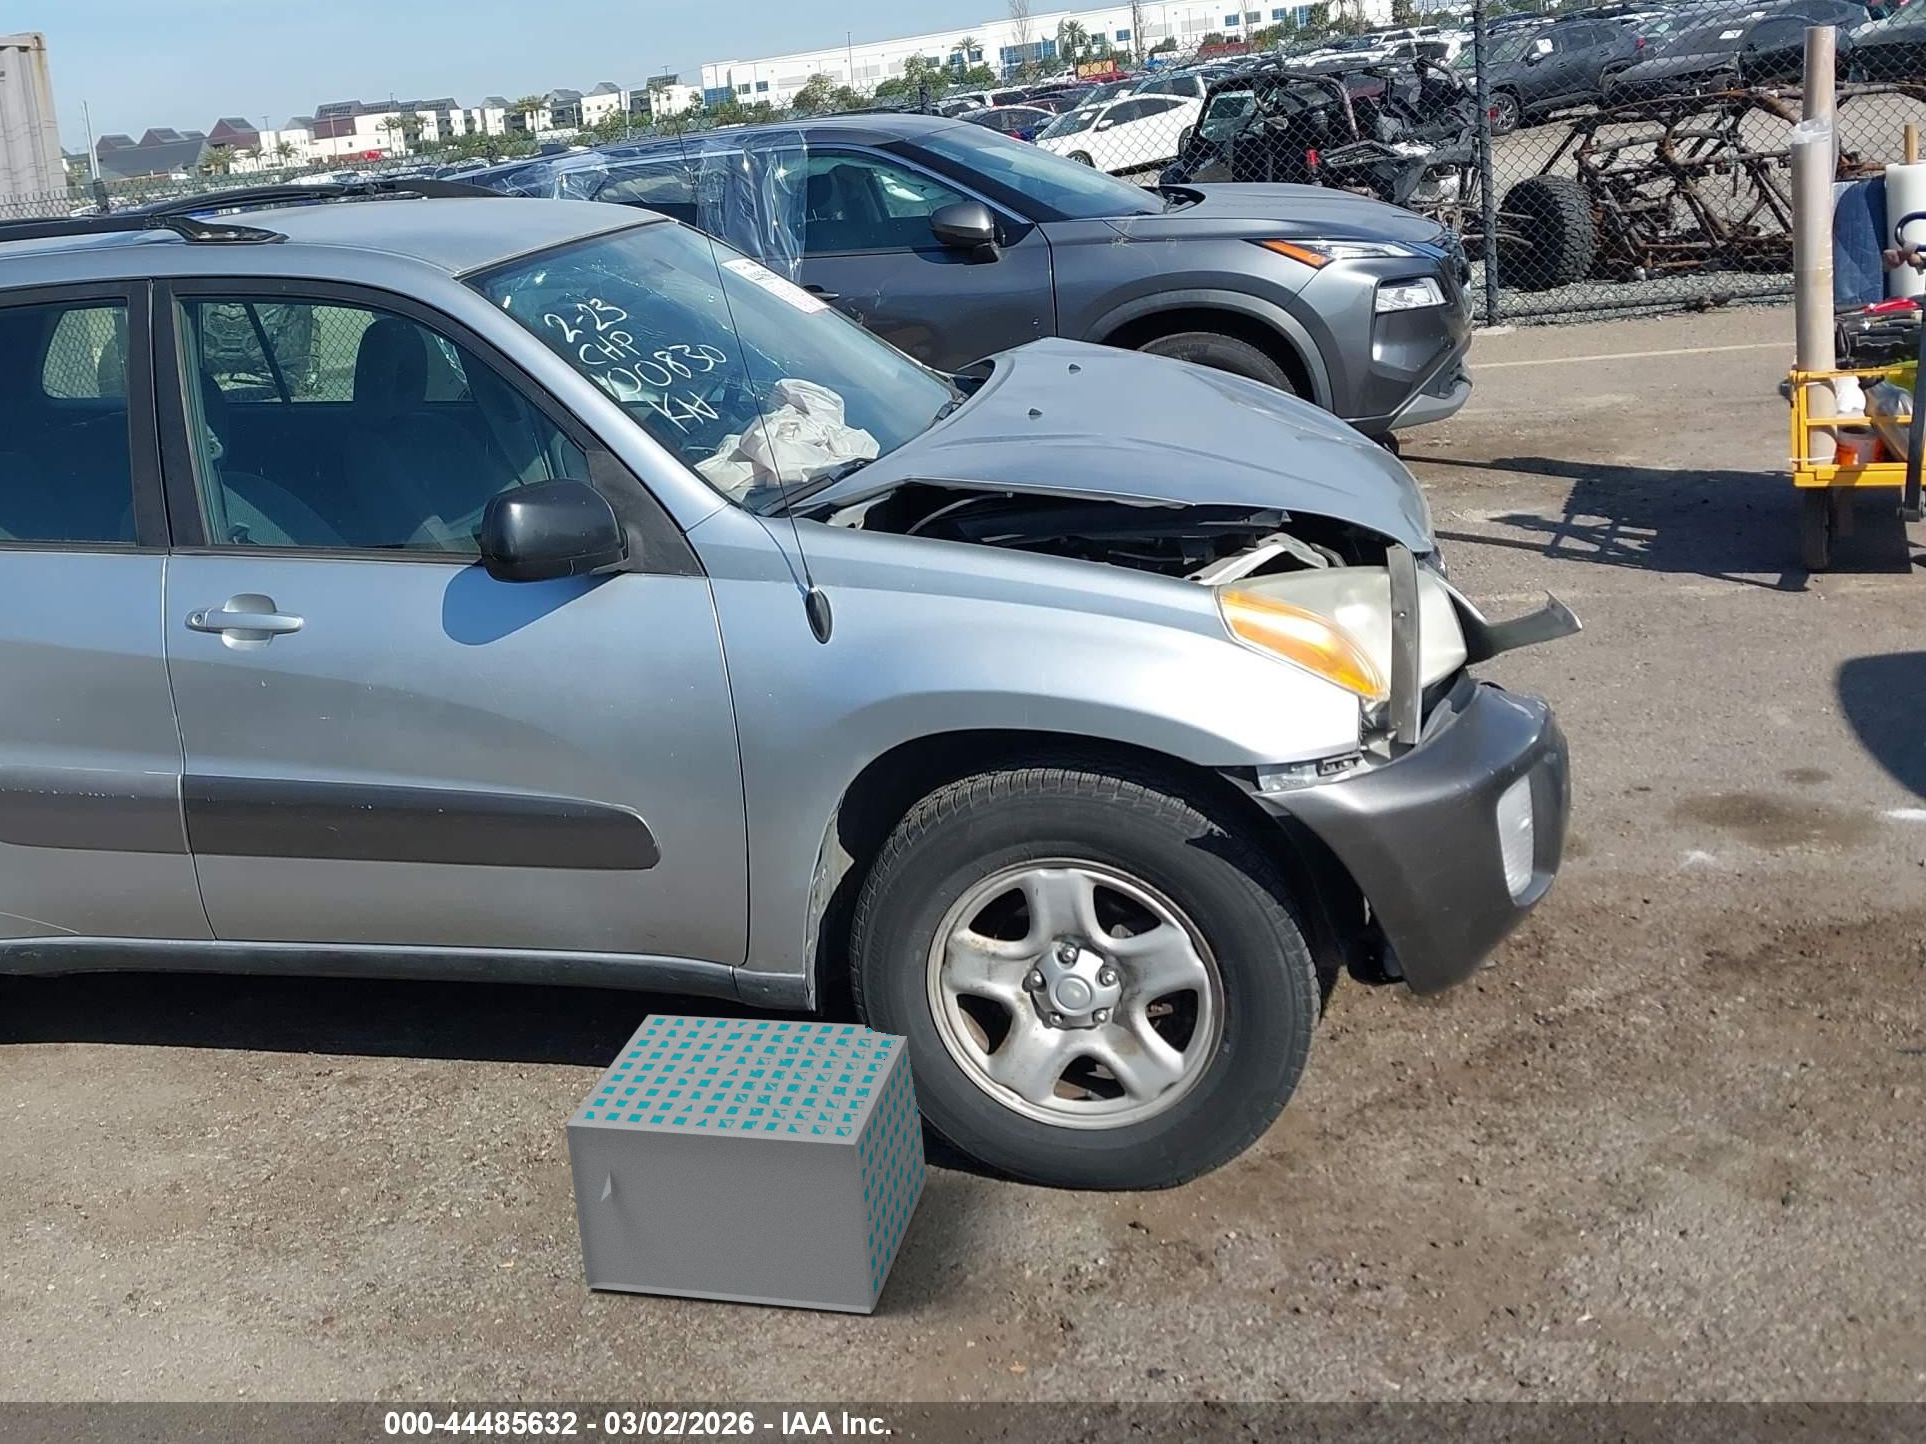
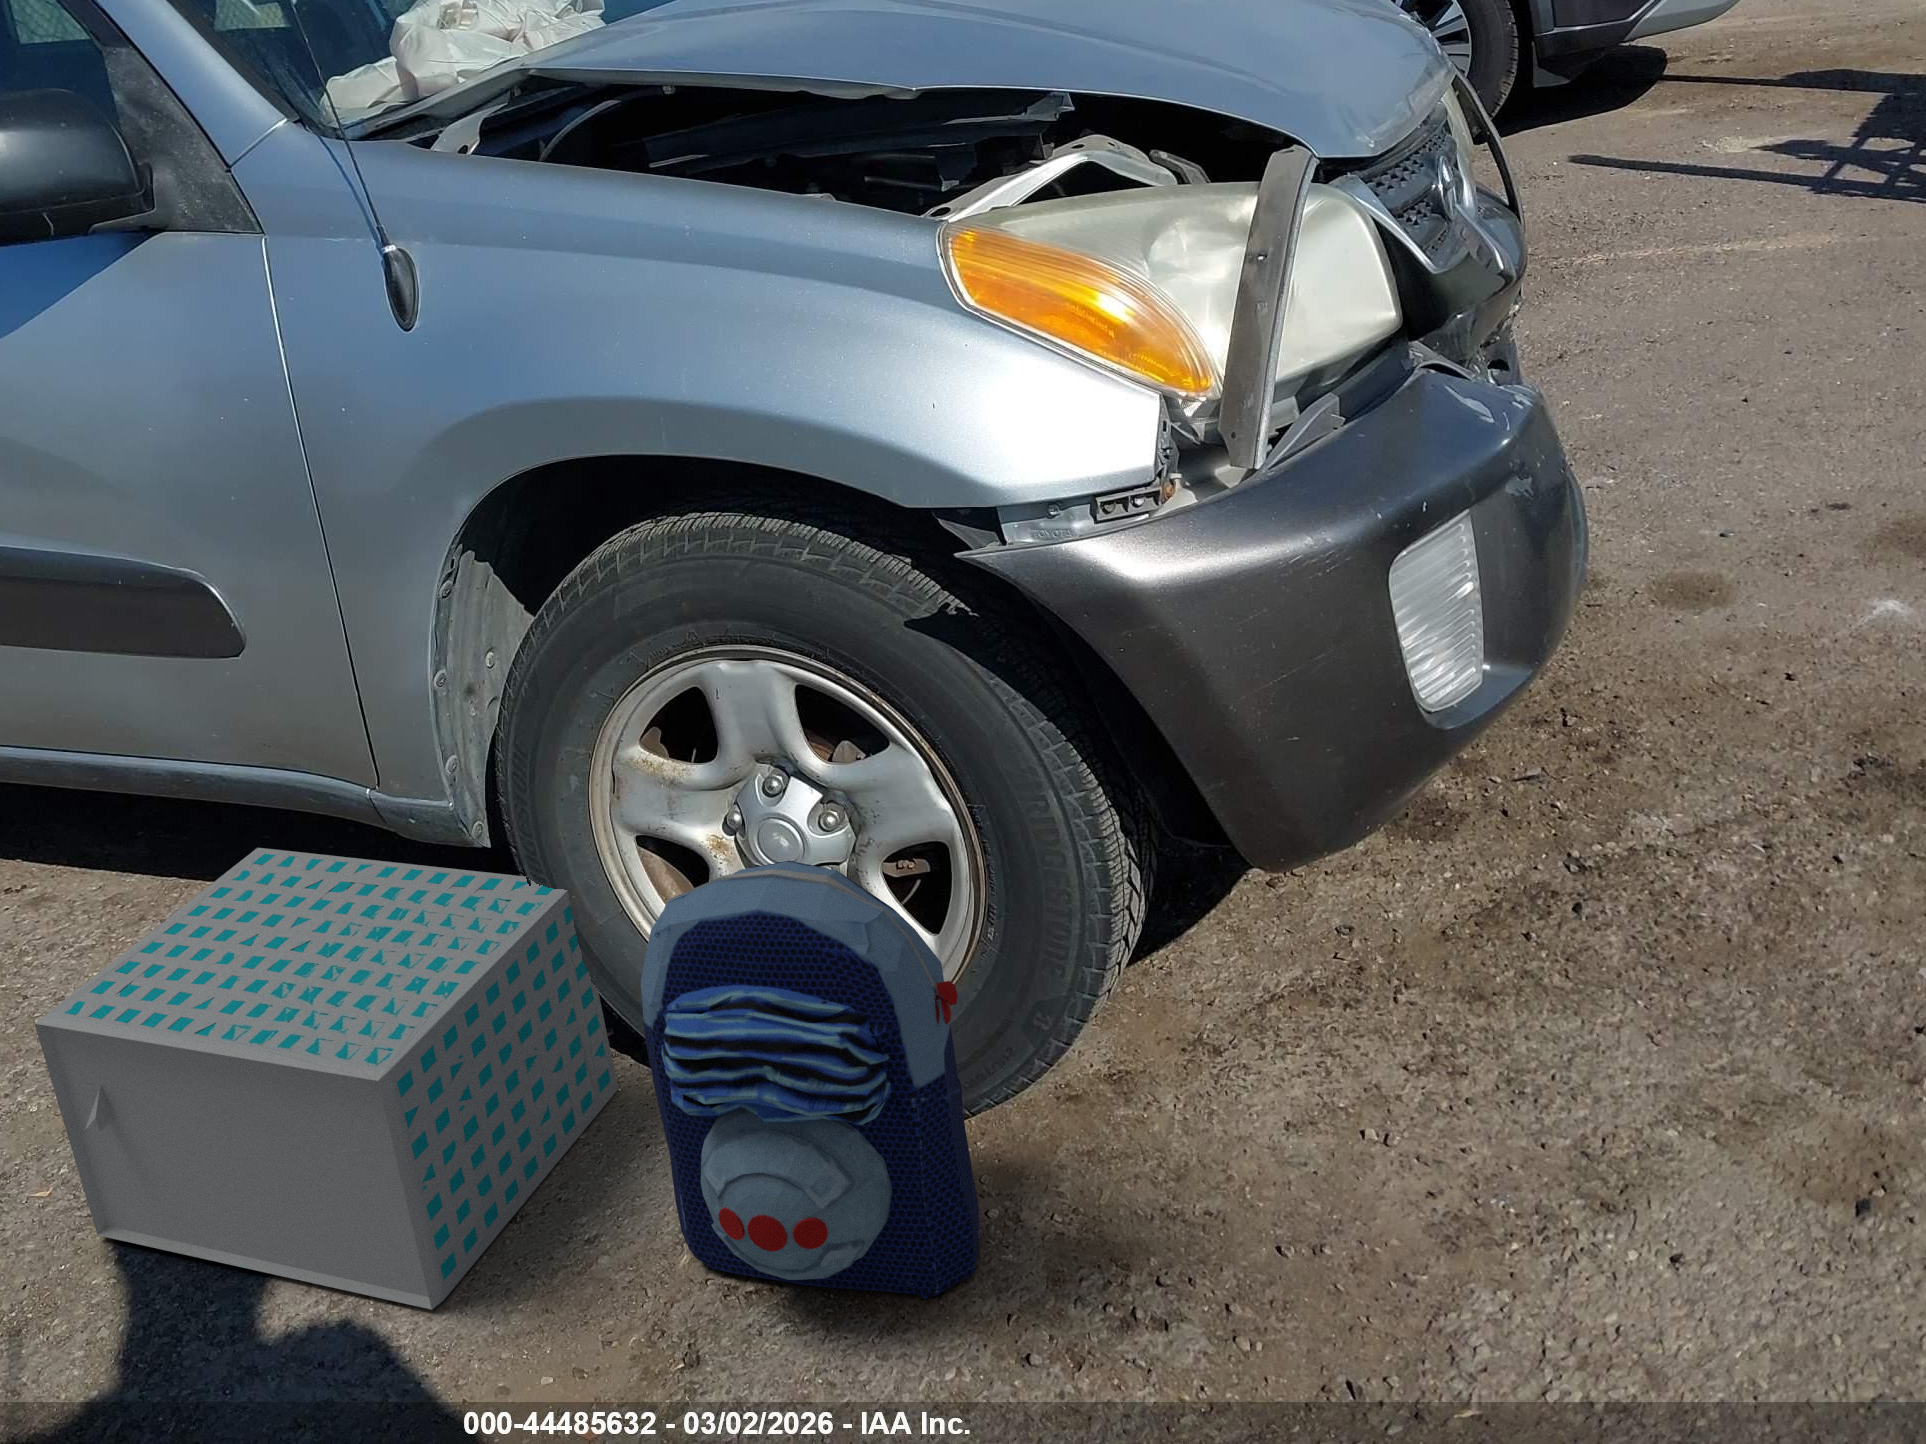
backpack: none [1016,992,1240,1287] -> present [641,861,979,1299]

